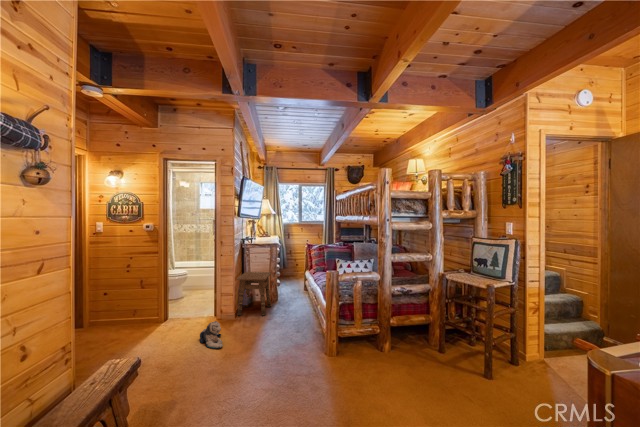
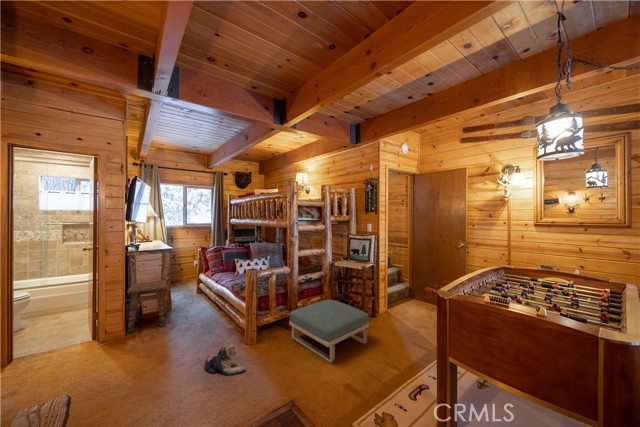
plush toy: present [200,321,223,349] -> present [205,343,245,375]
footstool: none [374,323,491,414] -> present [289,299,369,363]

